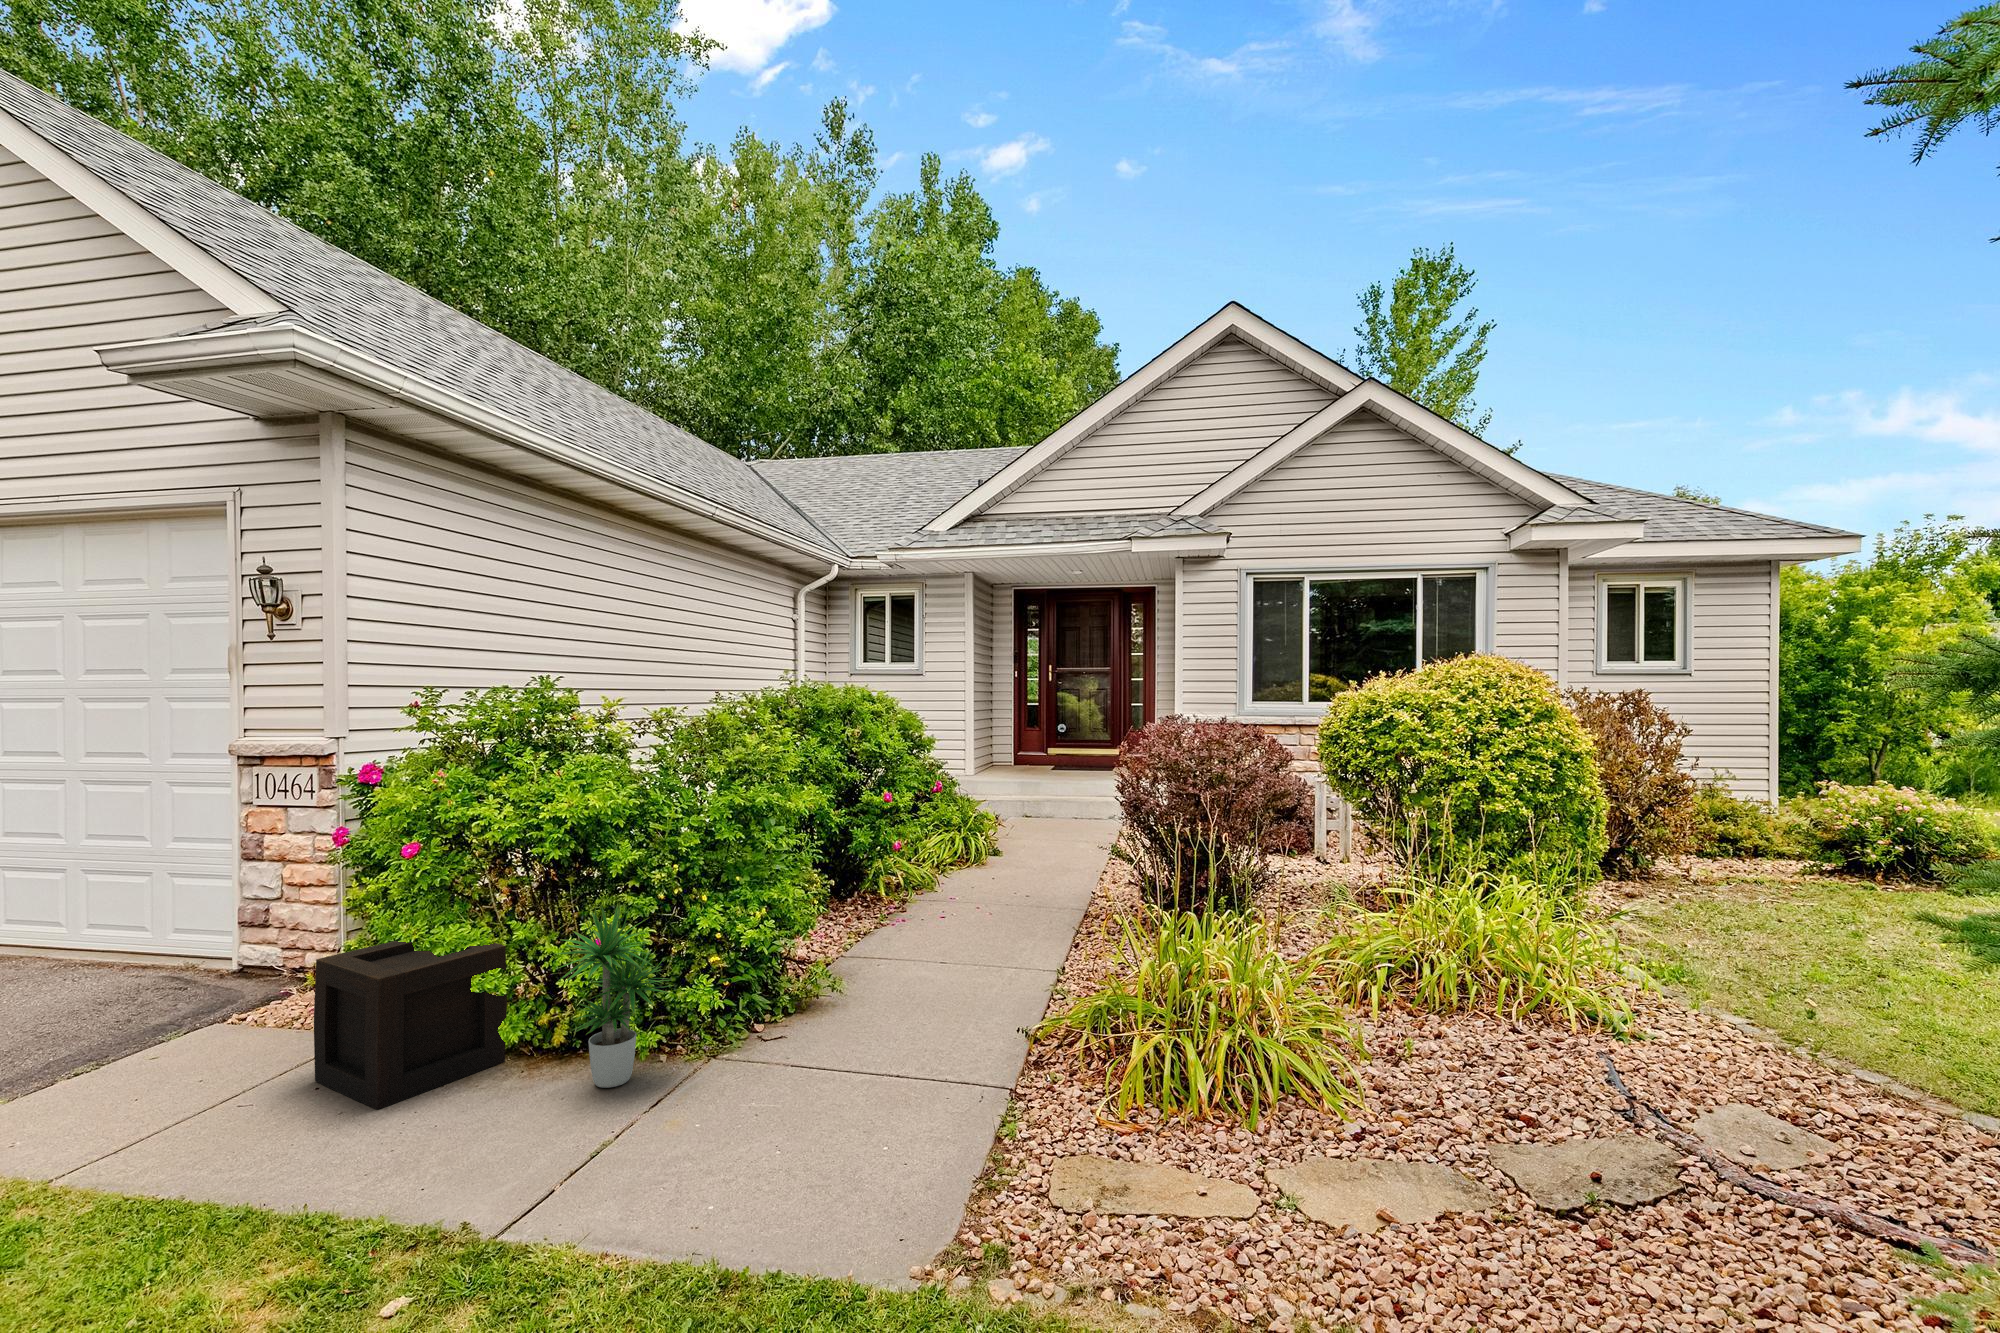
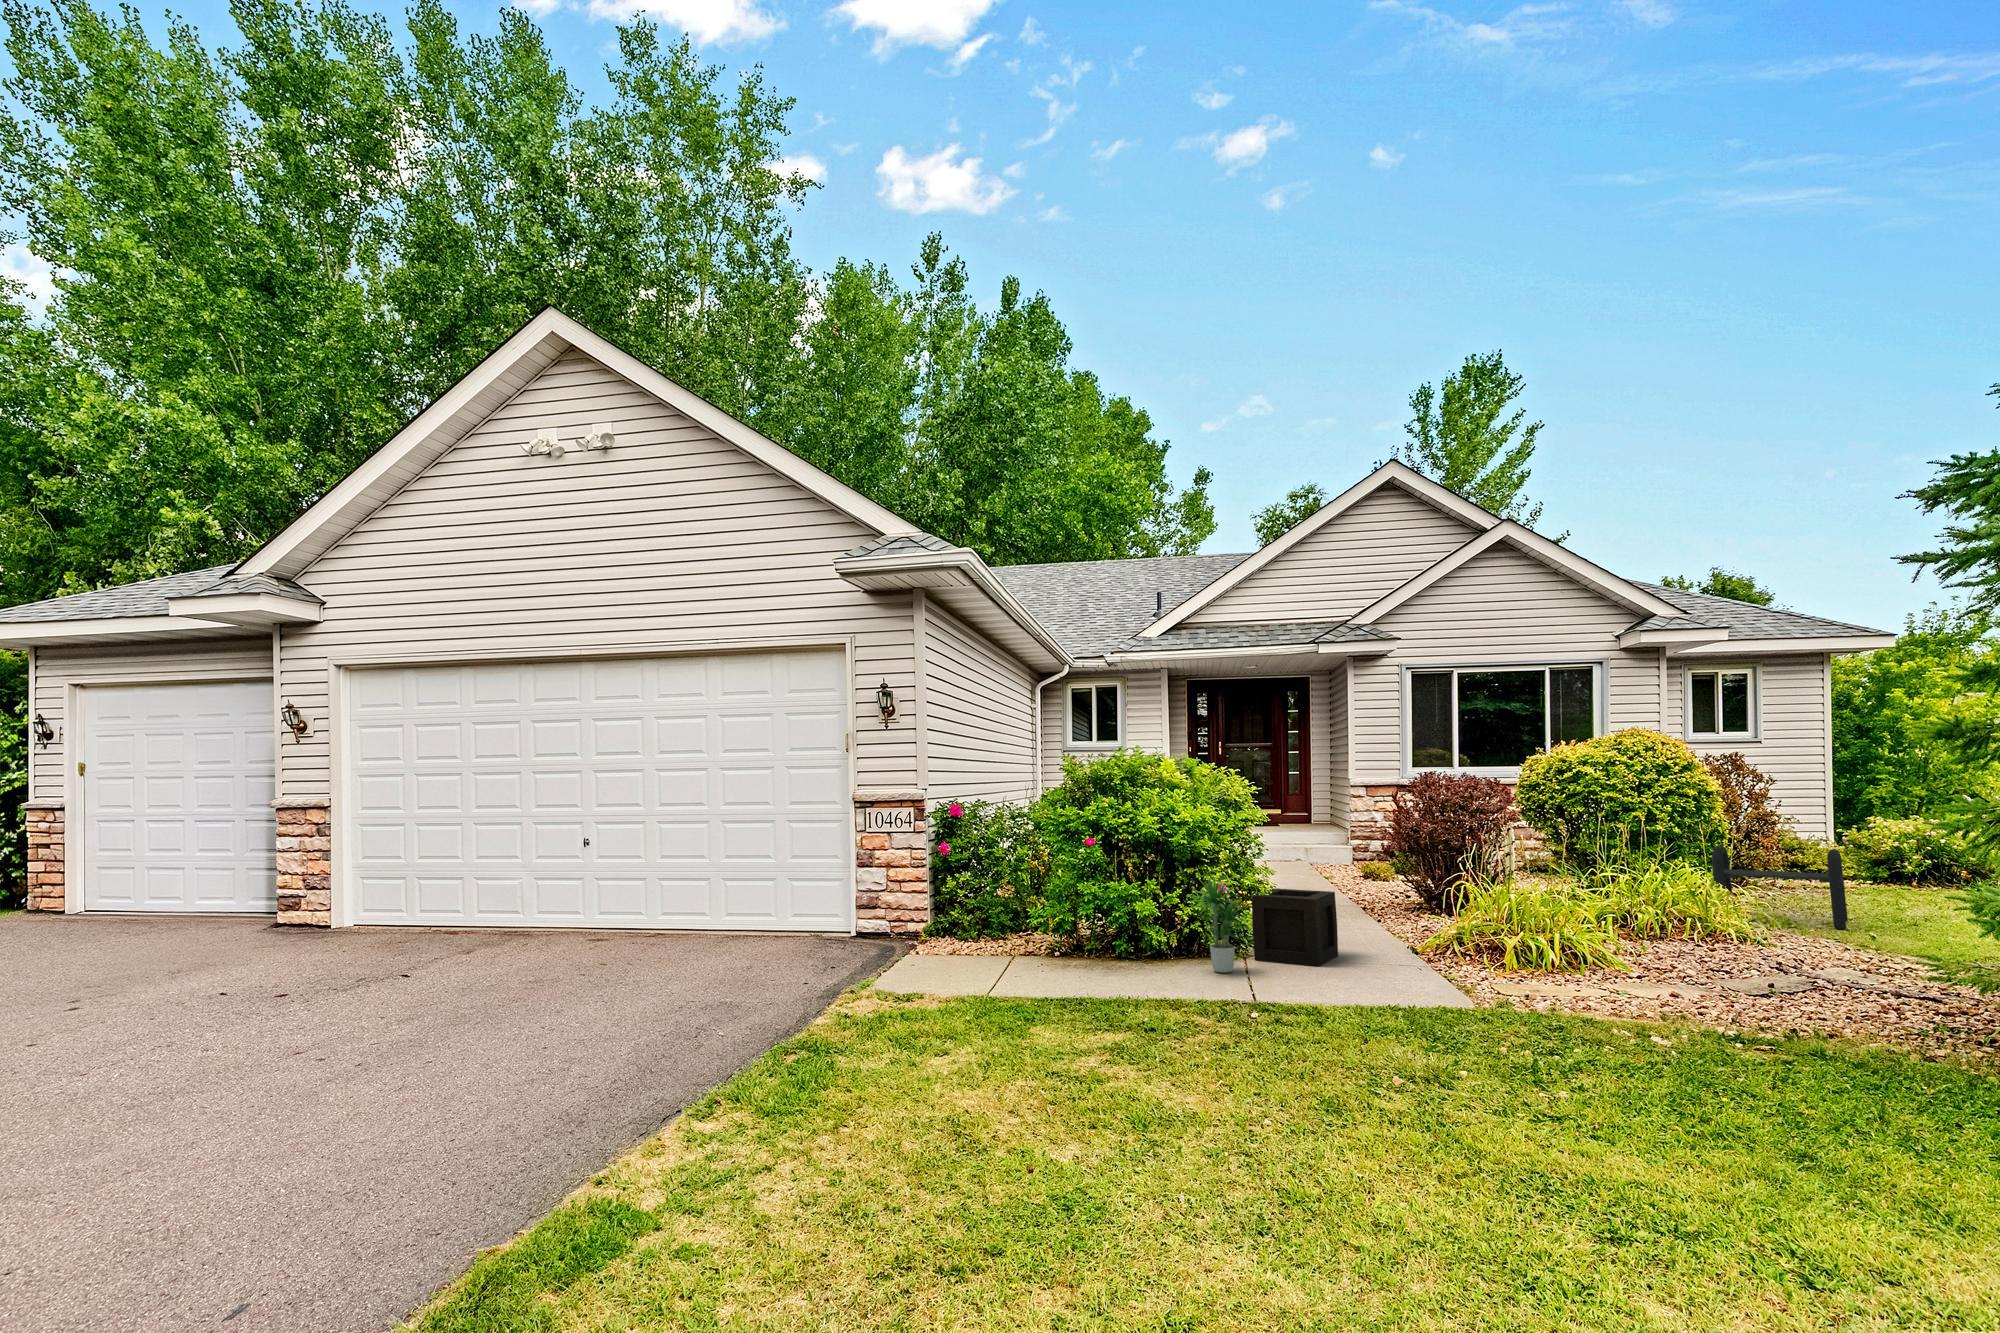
bench: none [1573,835,1779,987] -> present [1712,846,1848,929]
wooden crate: present [314,941,507,1109] -> present [1252,889,1338,966]

